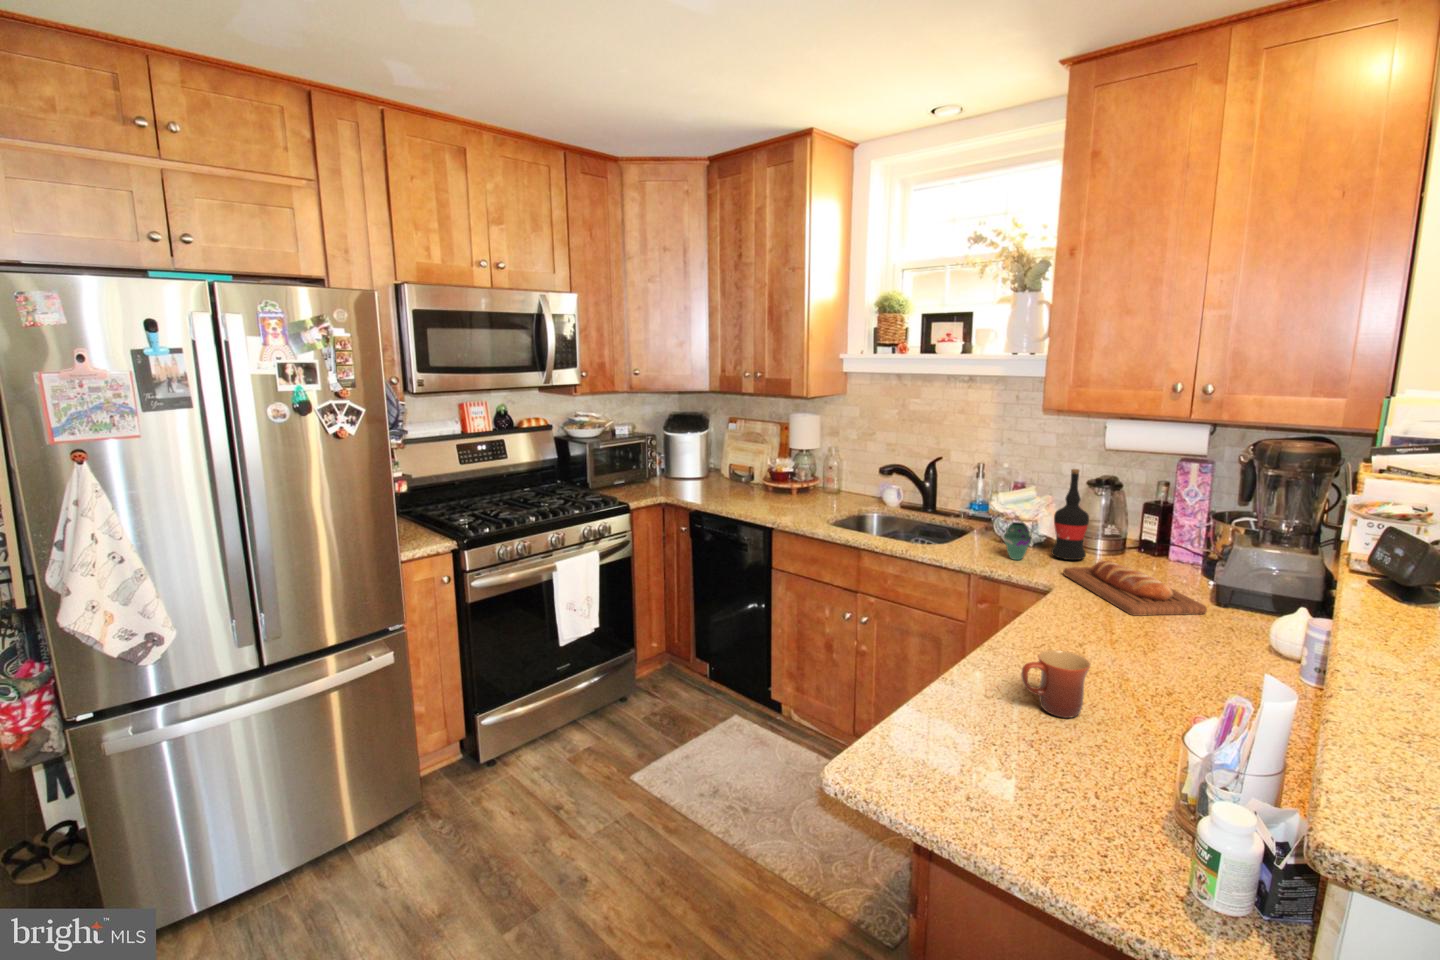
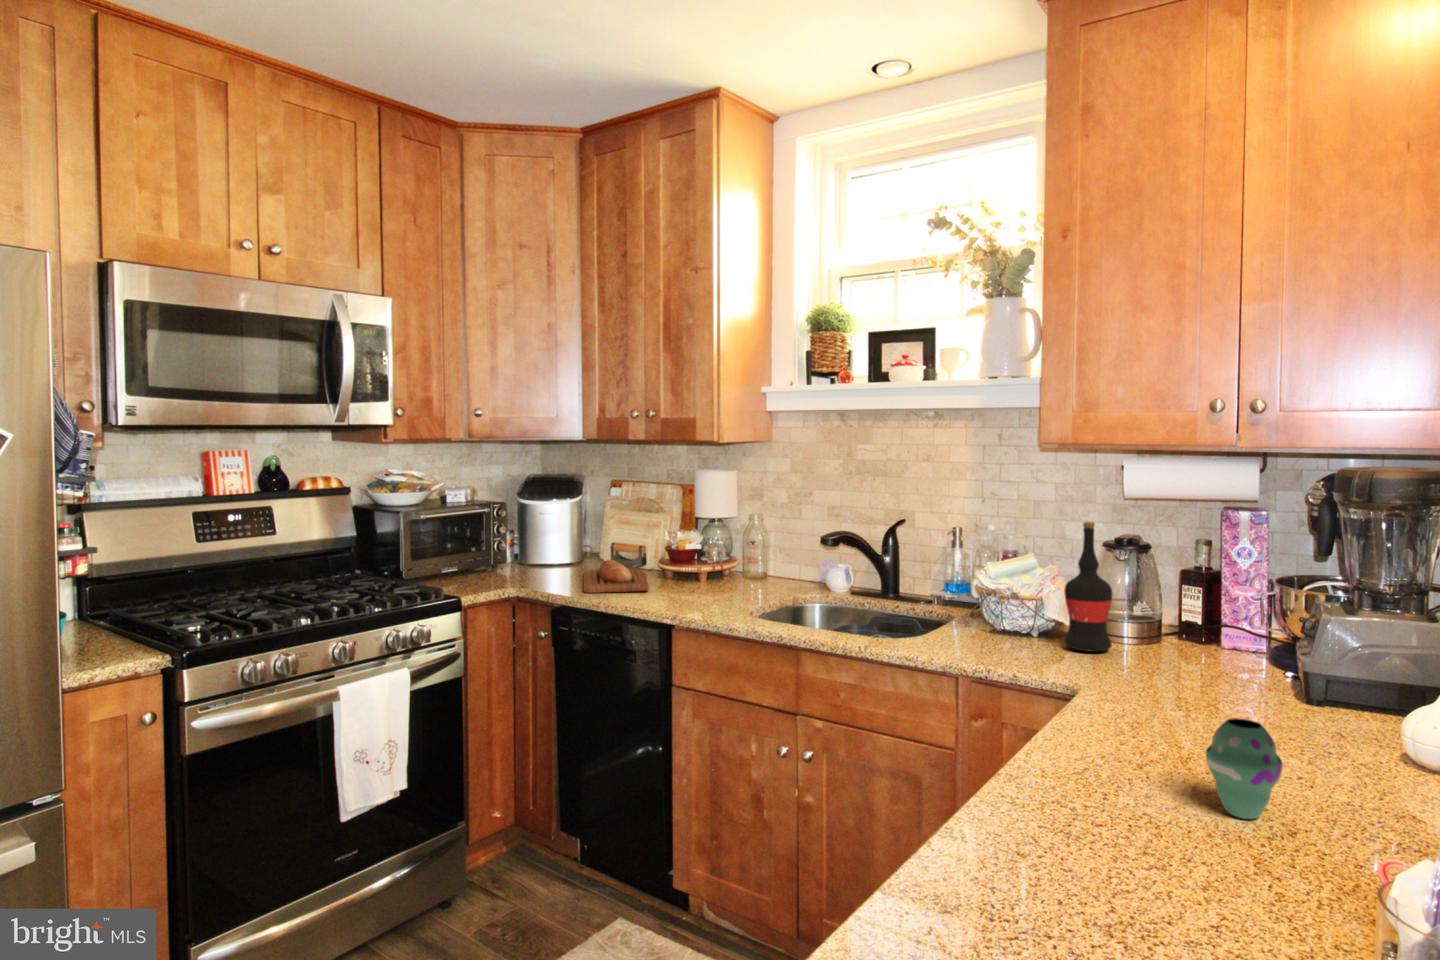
vase: present [1004,522,1032,560] -> present [1206,718,1283,819]
bread loaf: present [1063,561,1207,616] -> present [584,560,649,593]
mug: present [1021,650,1090,718] -> none [1077,770,1188,887]

